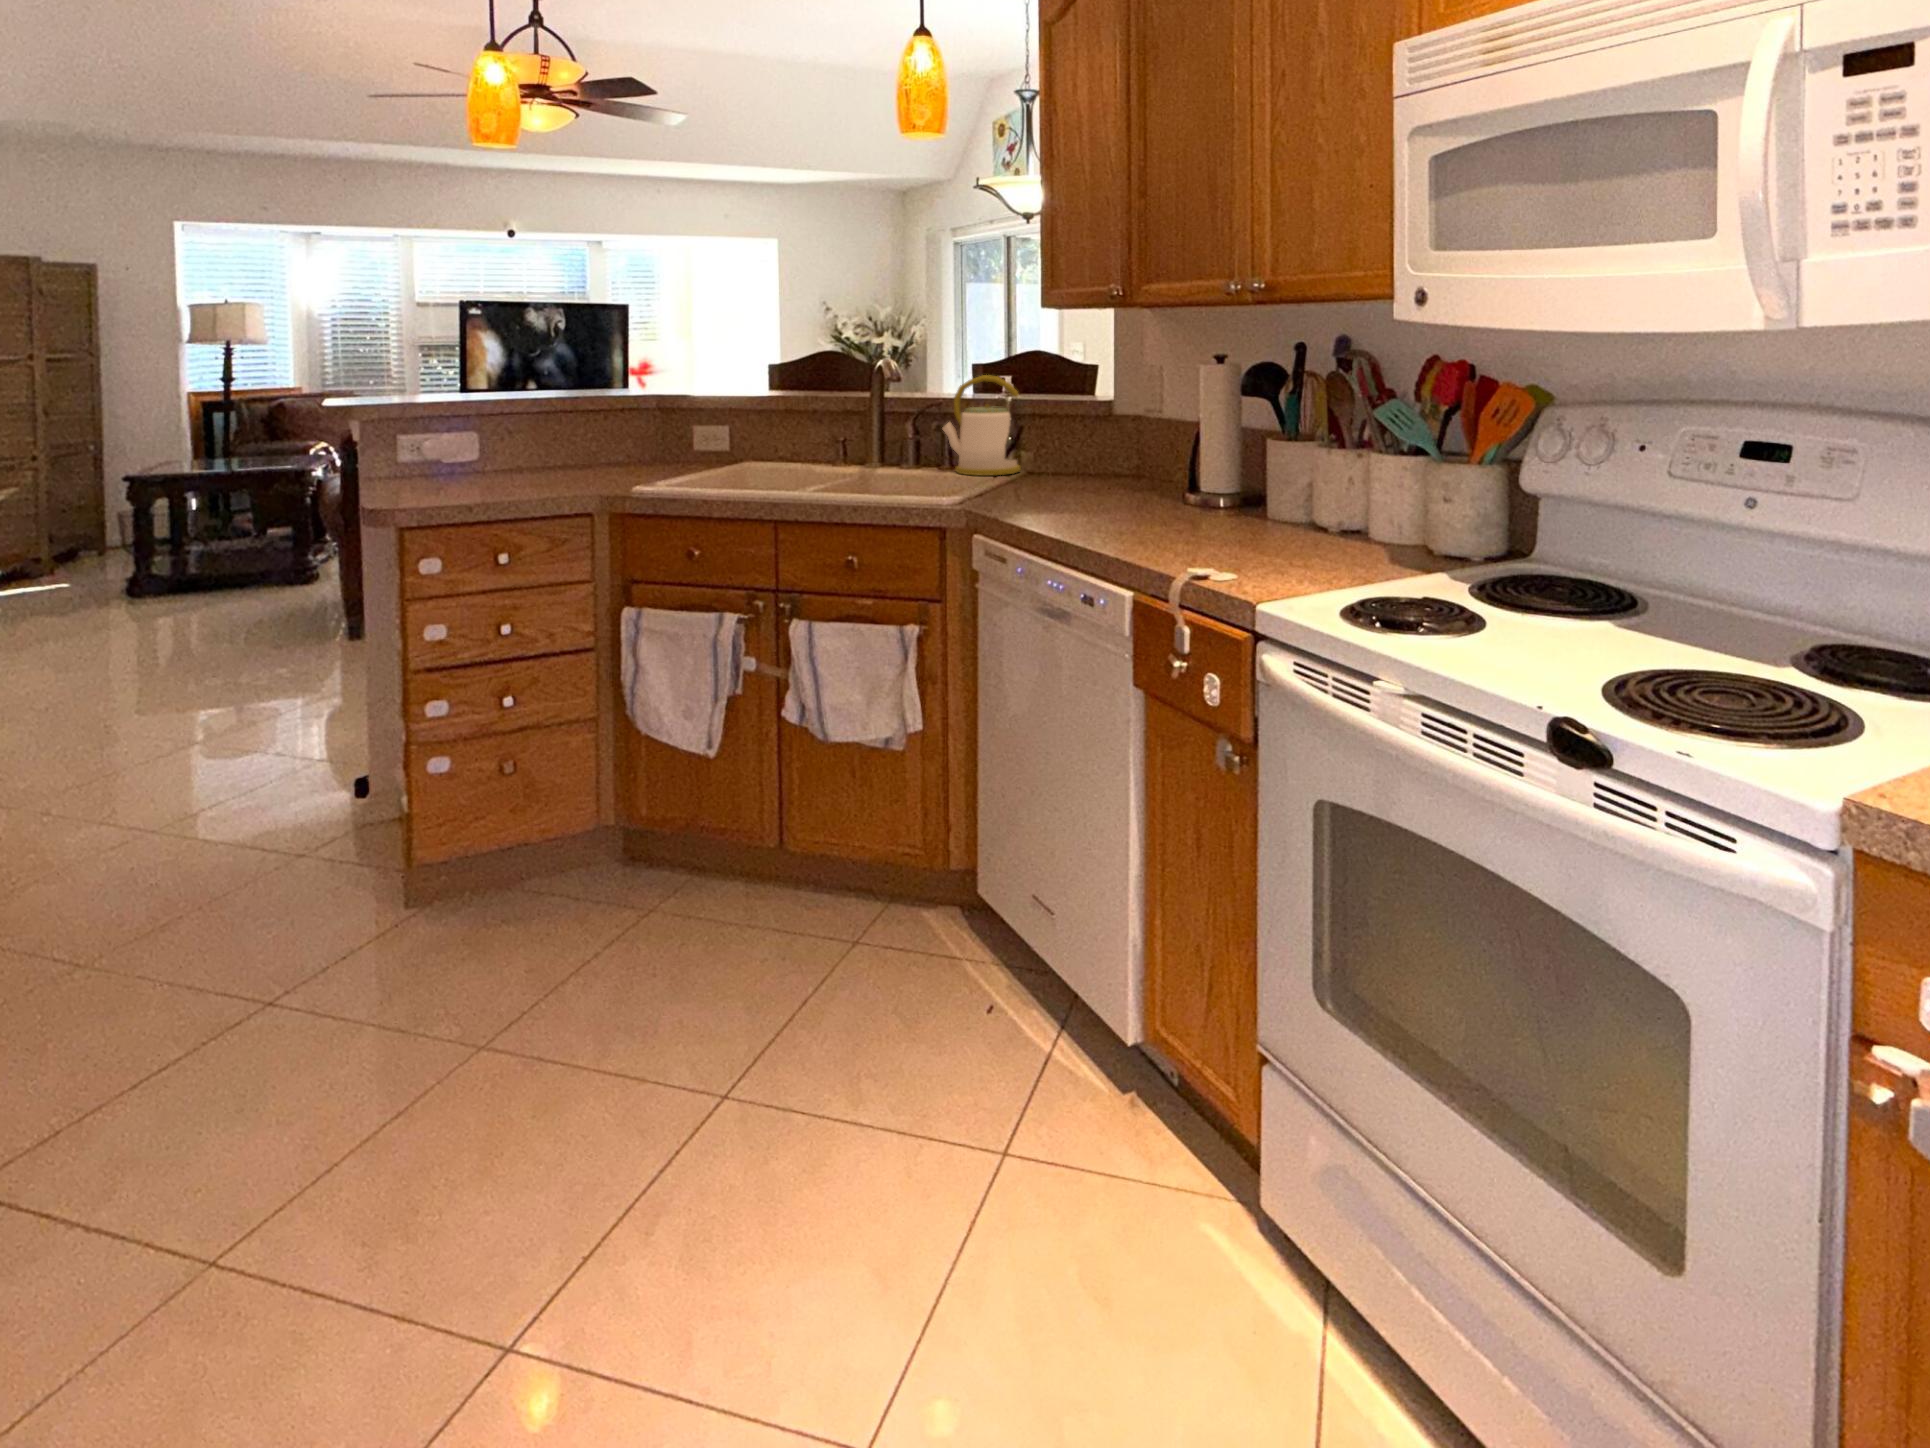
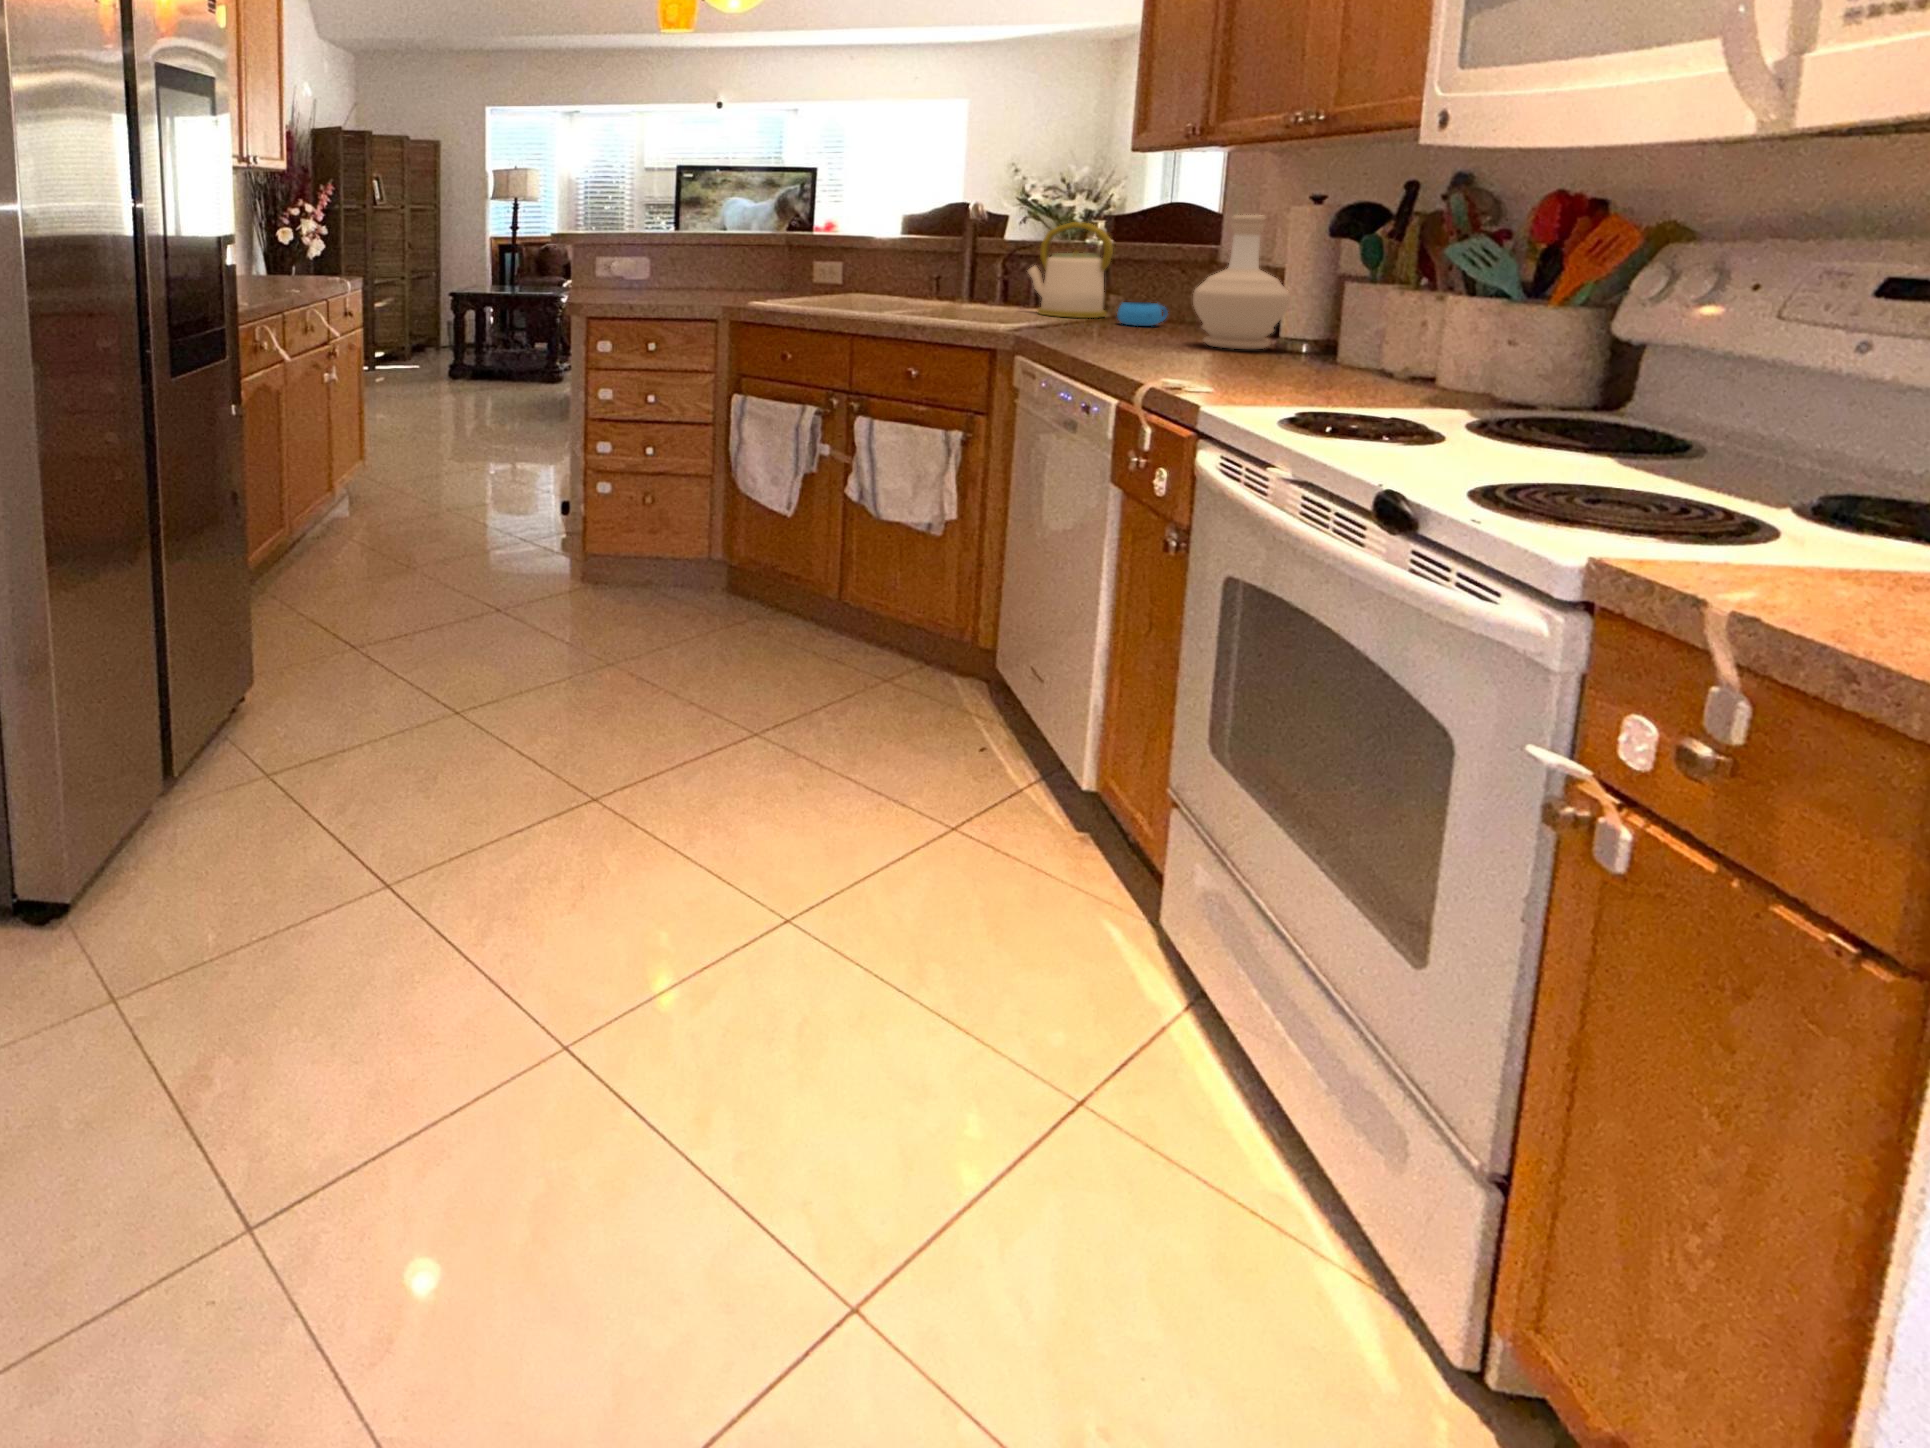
bottle: none [1126,371,1205,504] -> present [1193,215,1290,349]
mug: none [1038,455,1079,481] -> present [1117,302,1168,326]

